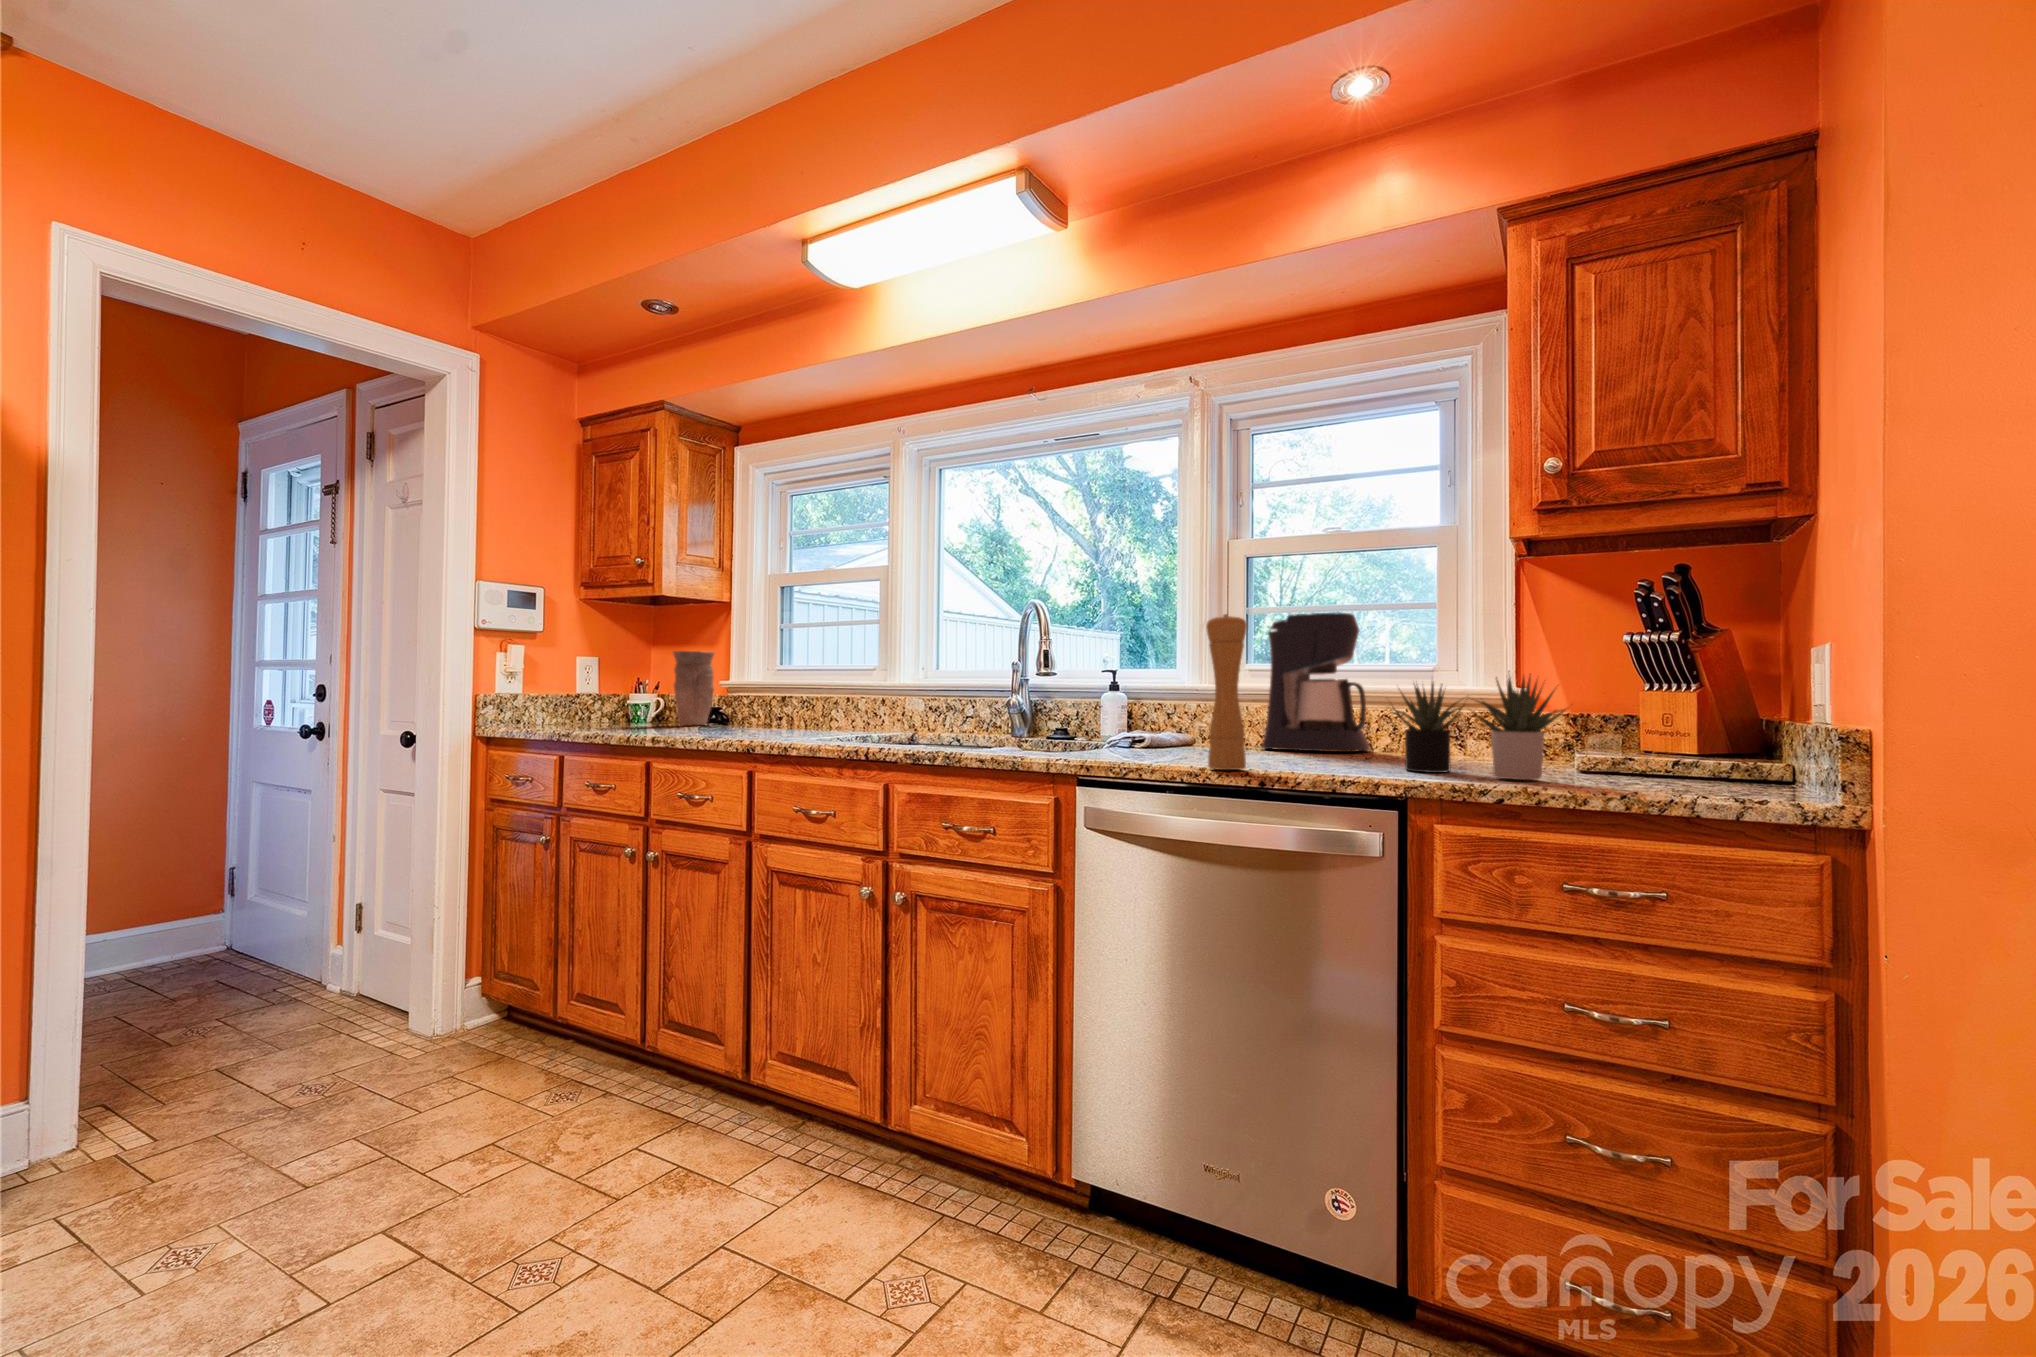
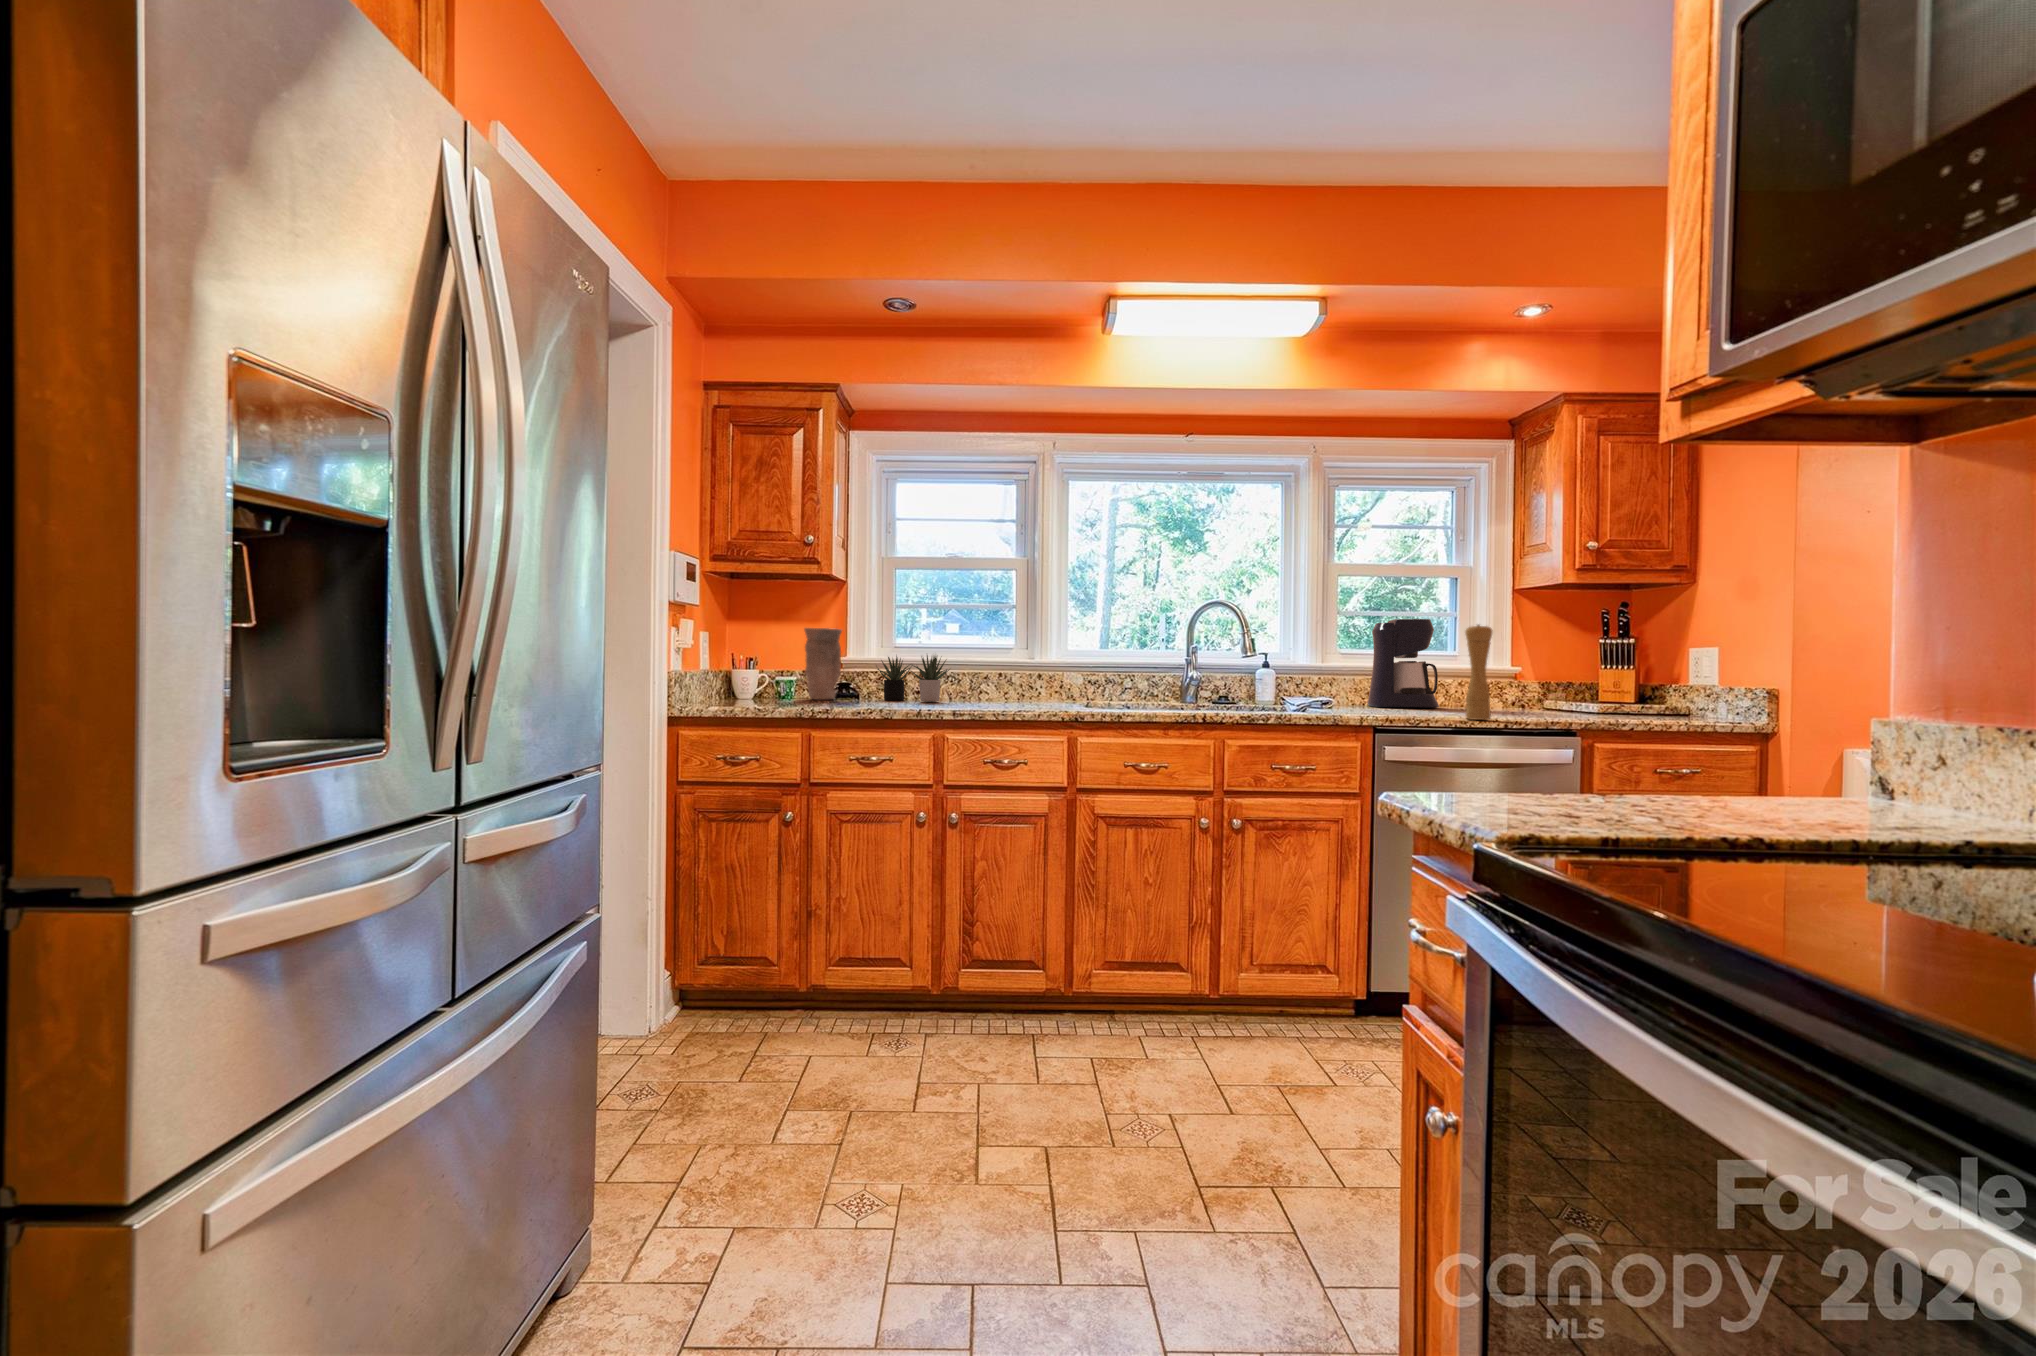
succulent plant: present [1392,671,1568,780] -> present [877,655,950,701]

